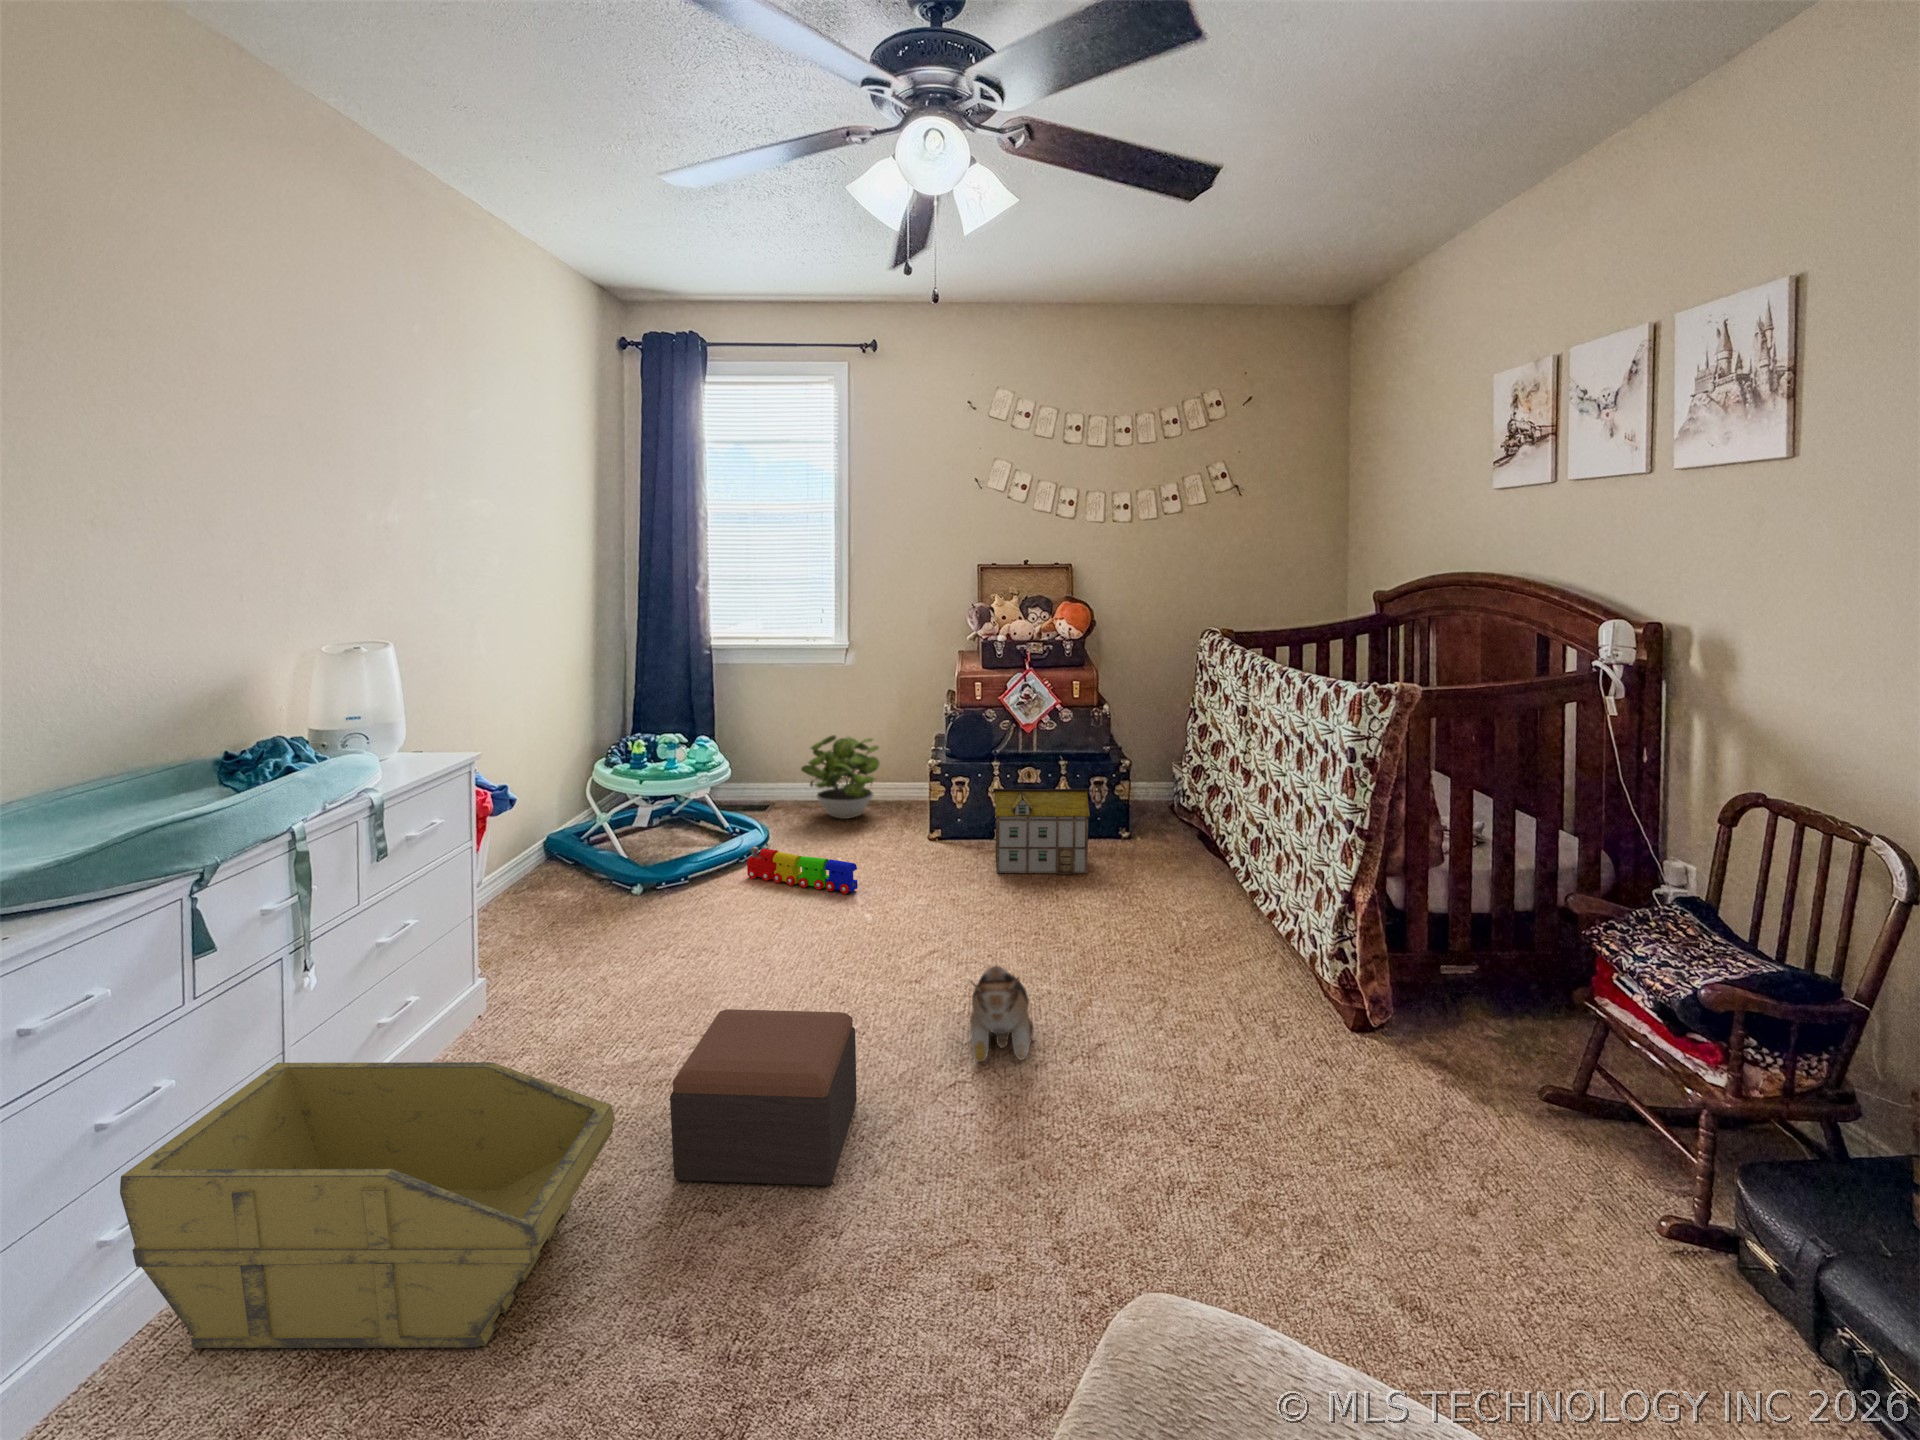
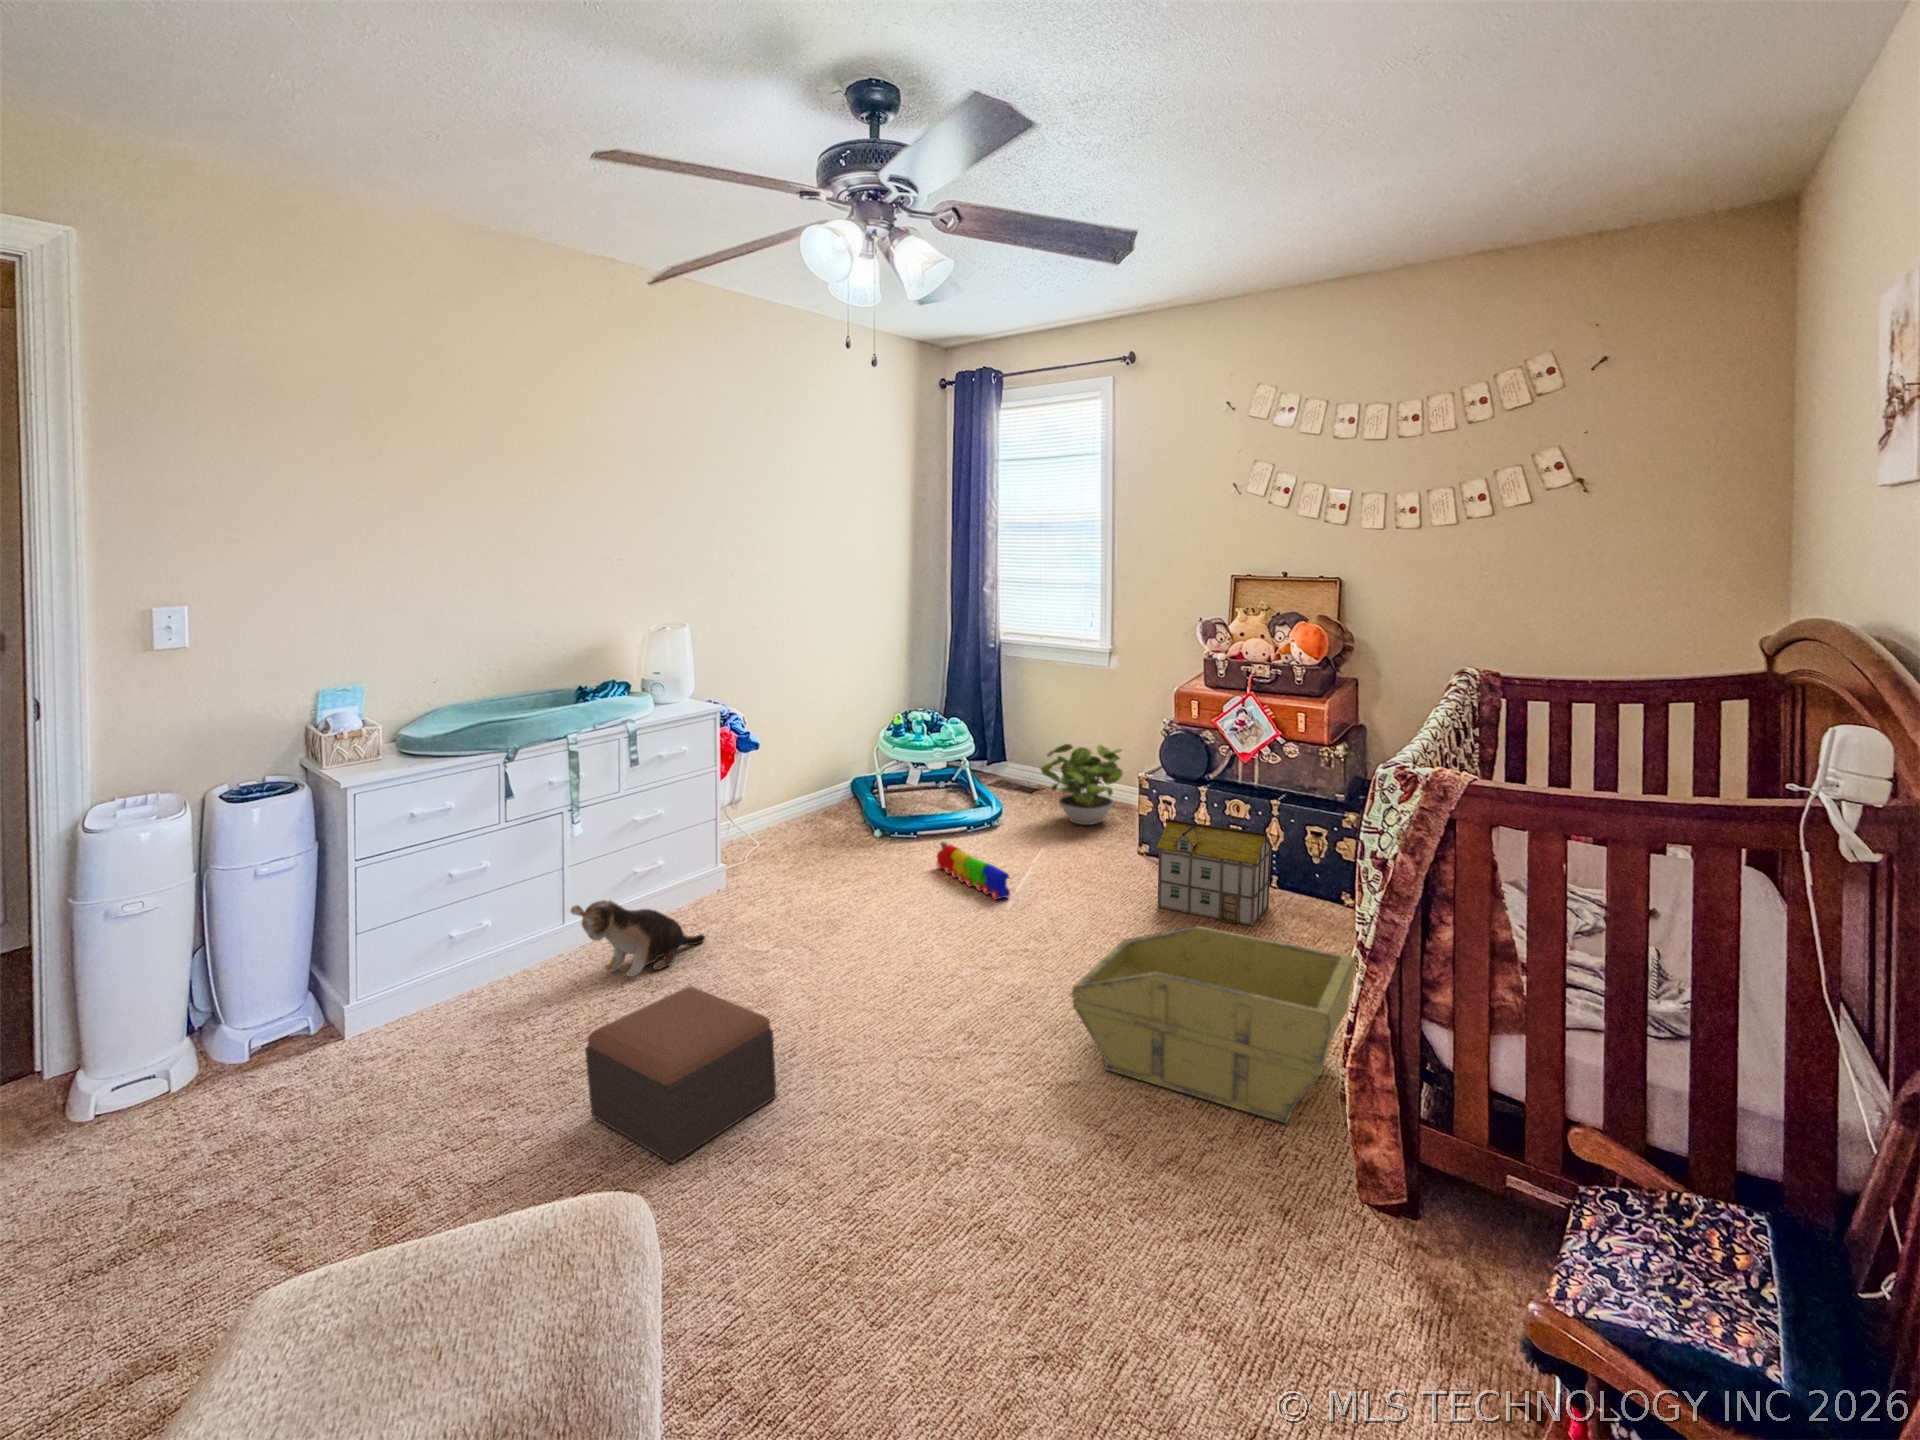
plush toy: present [970,965,1033,1062] -> present [571,900,705,977]
storage bin: present [120,1062,615,1348] -> present [1071,926,1356,1124]

